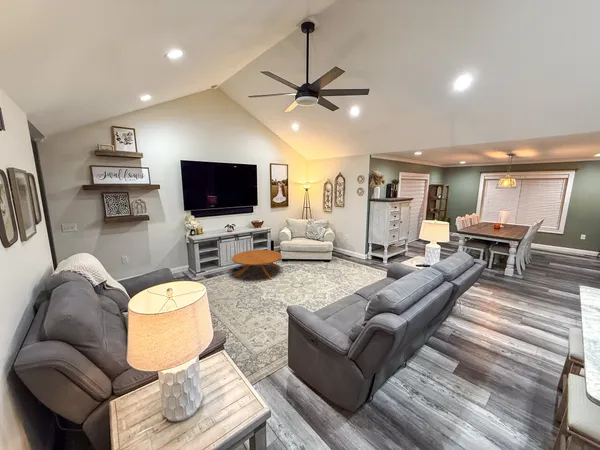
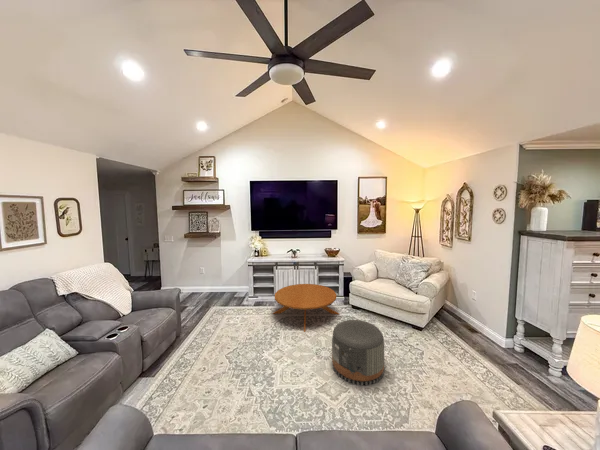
pouf: none [304,257,335,289] -> present [332,320,385,385]

